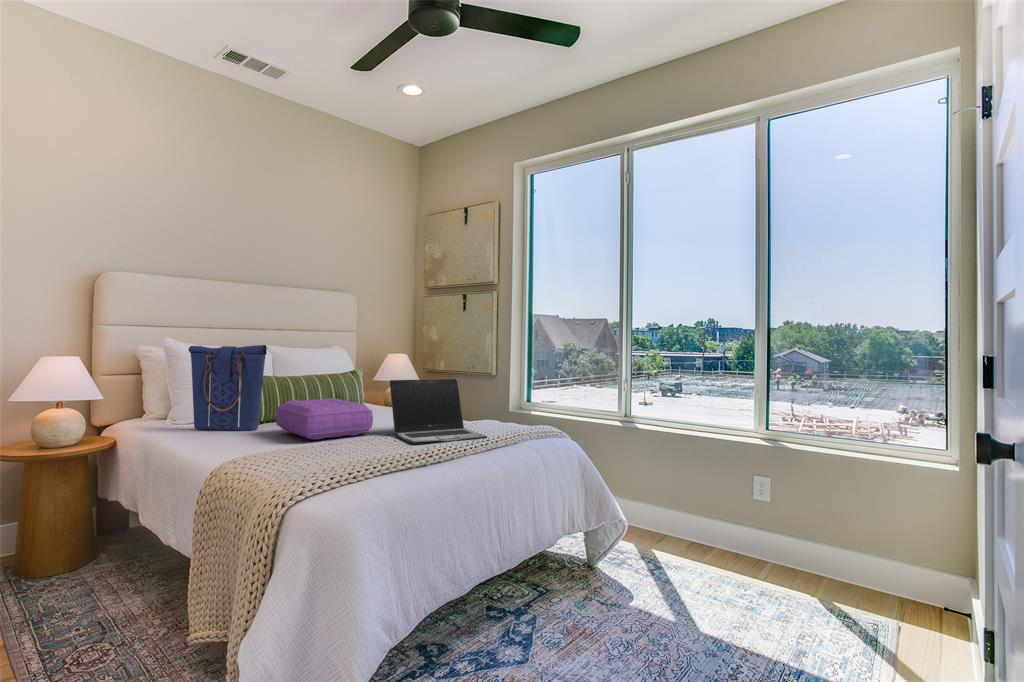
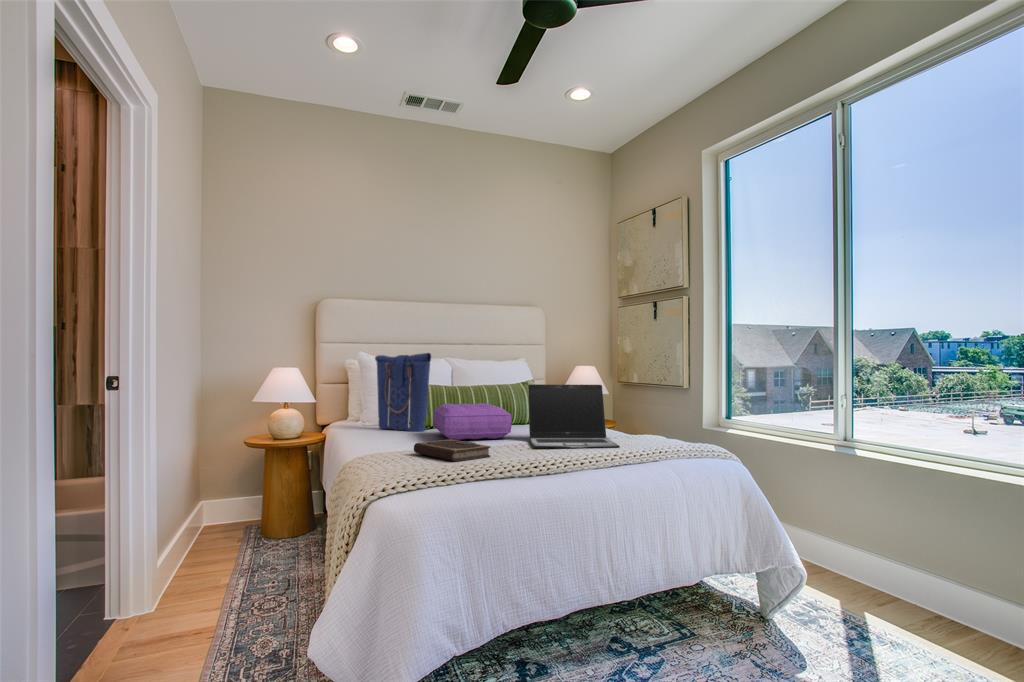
notebook: none [297,442,384,466] -> present [414,439,490,461]

